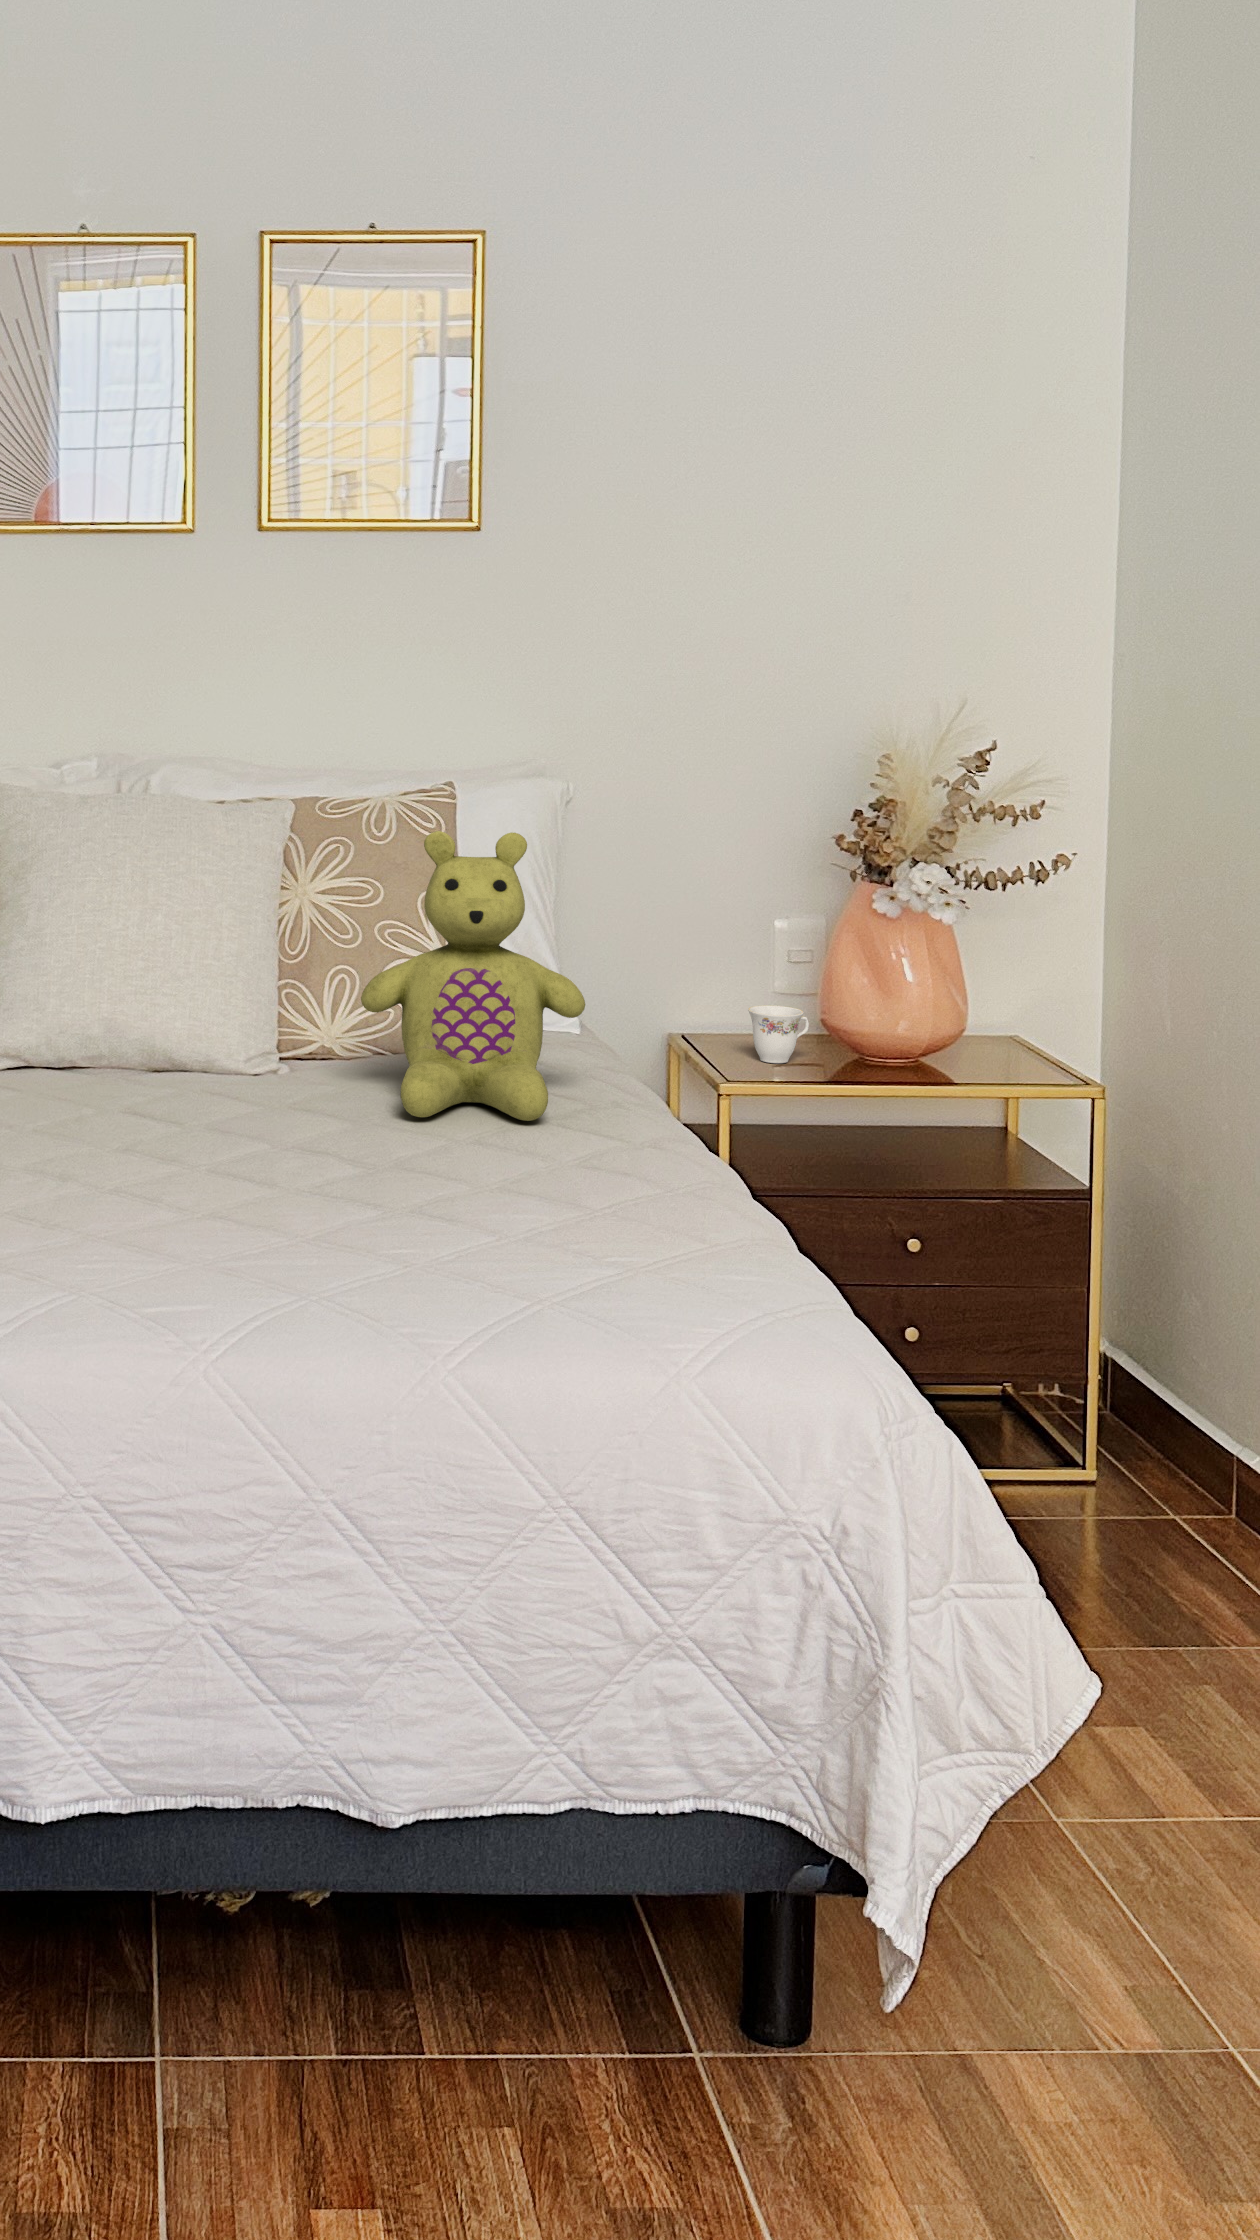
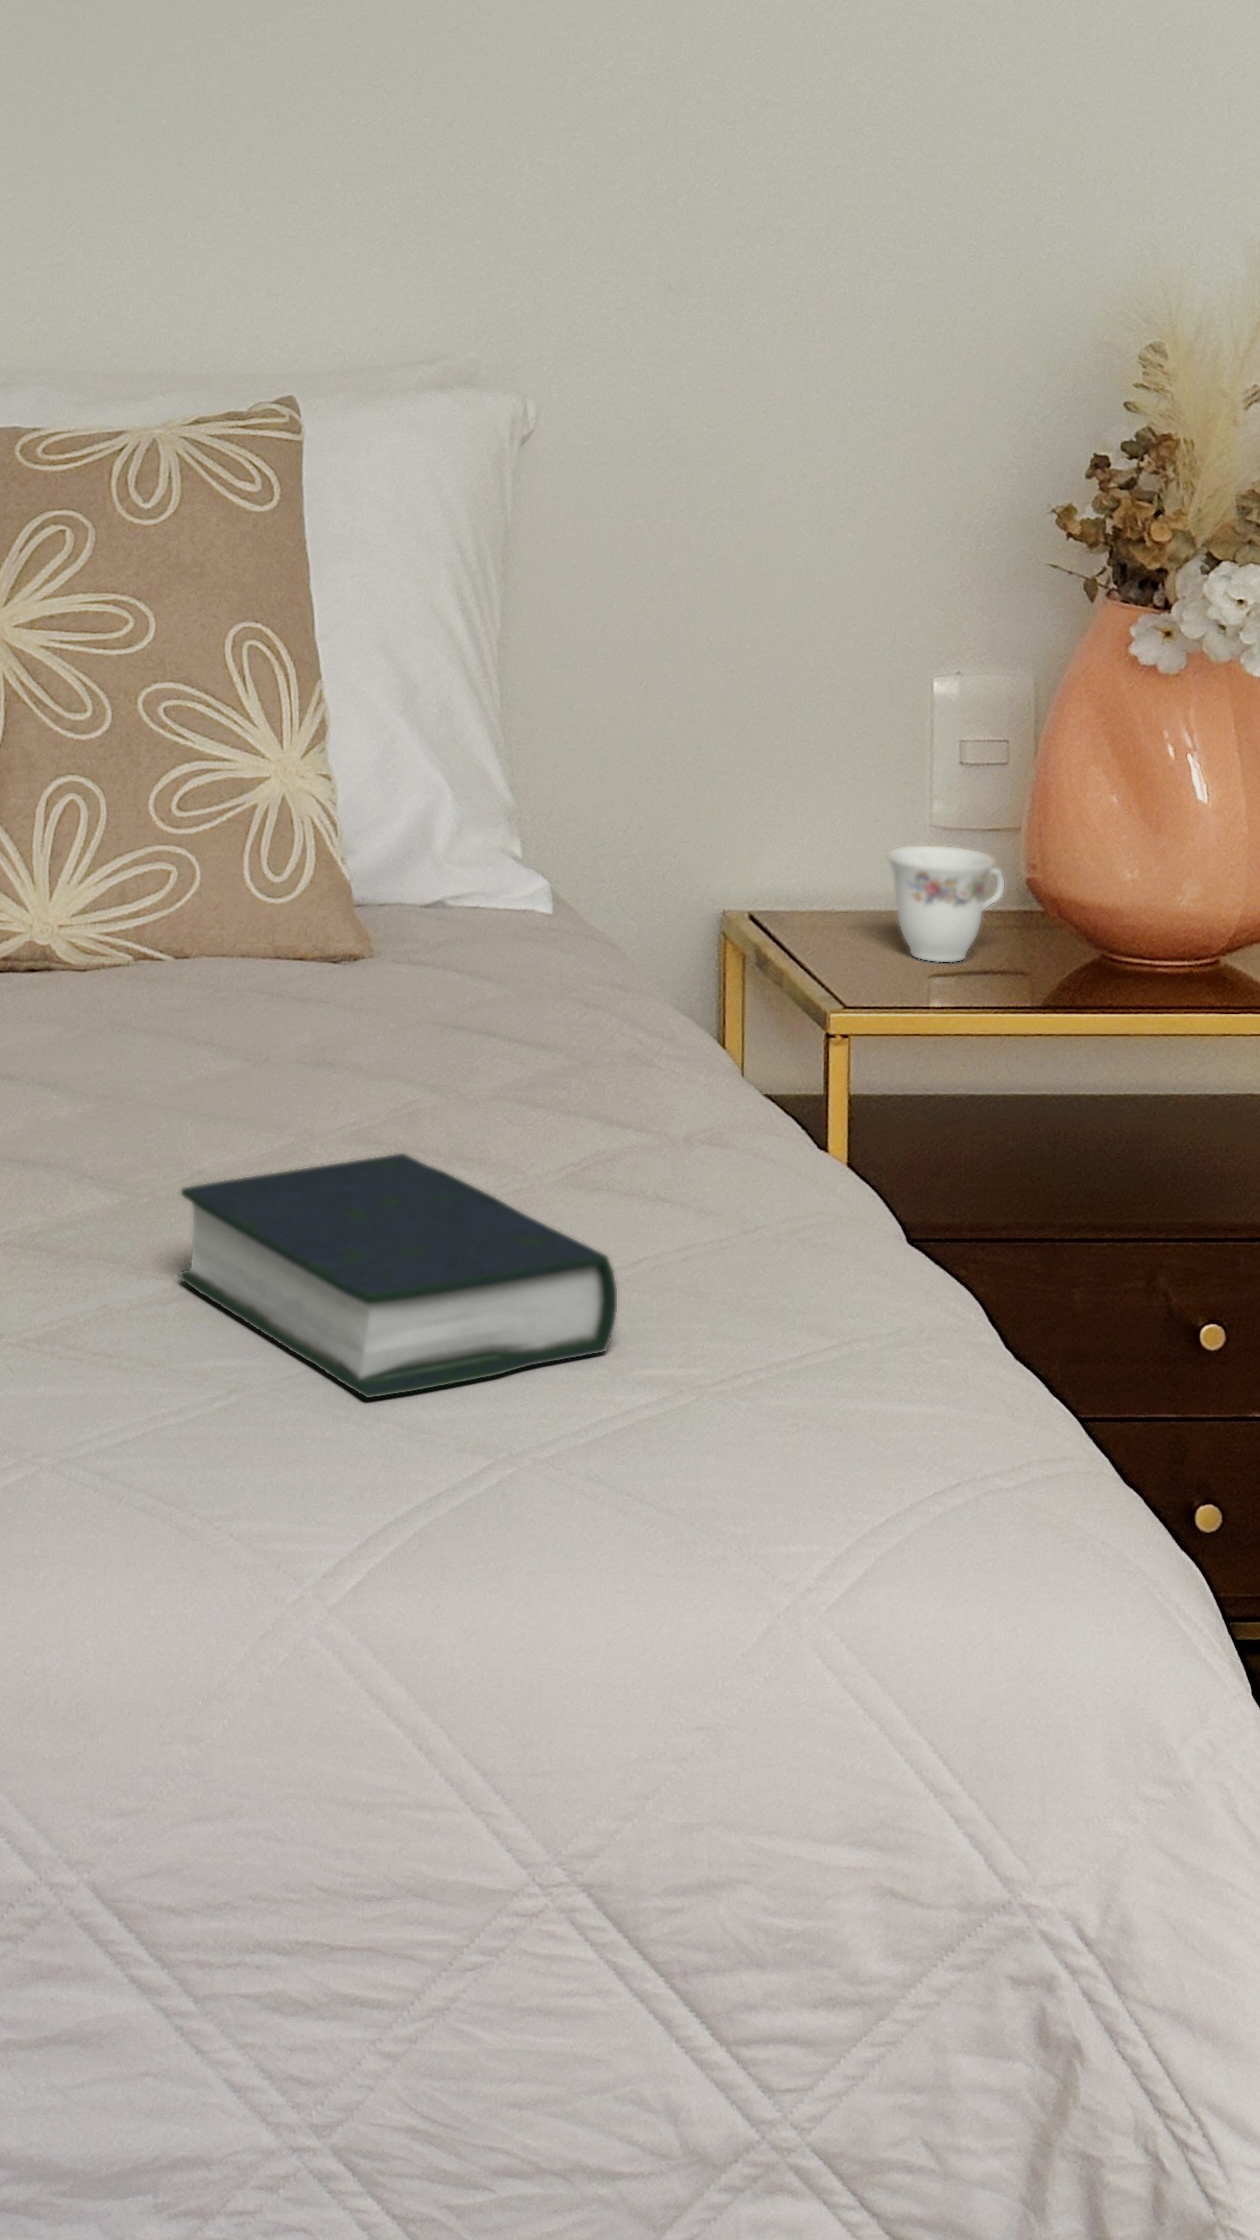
stuffed bear: present [361,831,585,1121] -> none [92,490,573,1130]
book: none [414,1123,602,1211] -> present [180,1154,617,1398]

